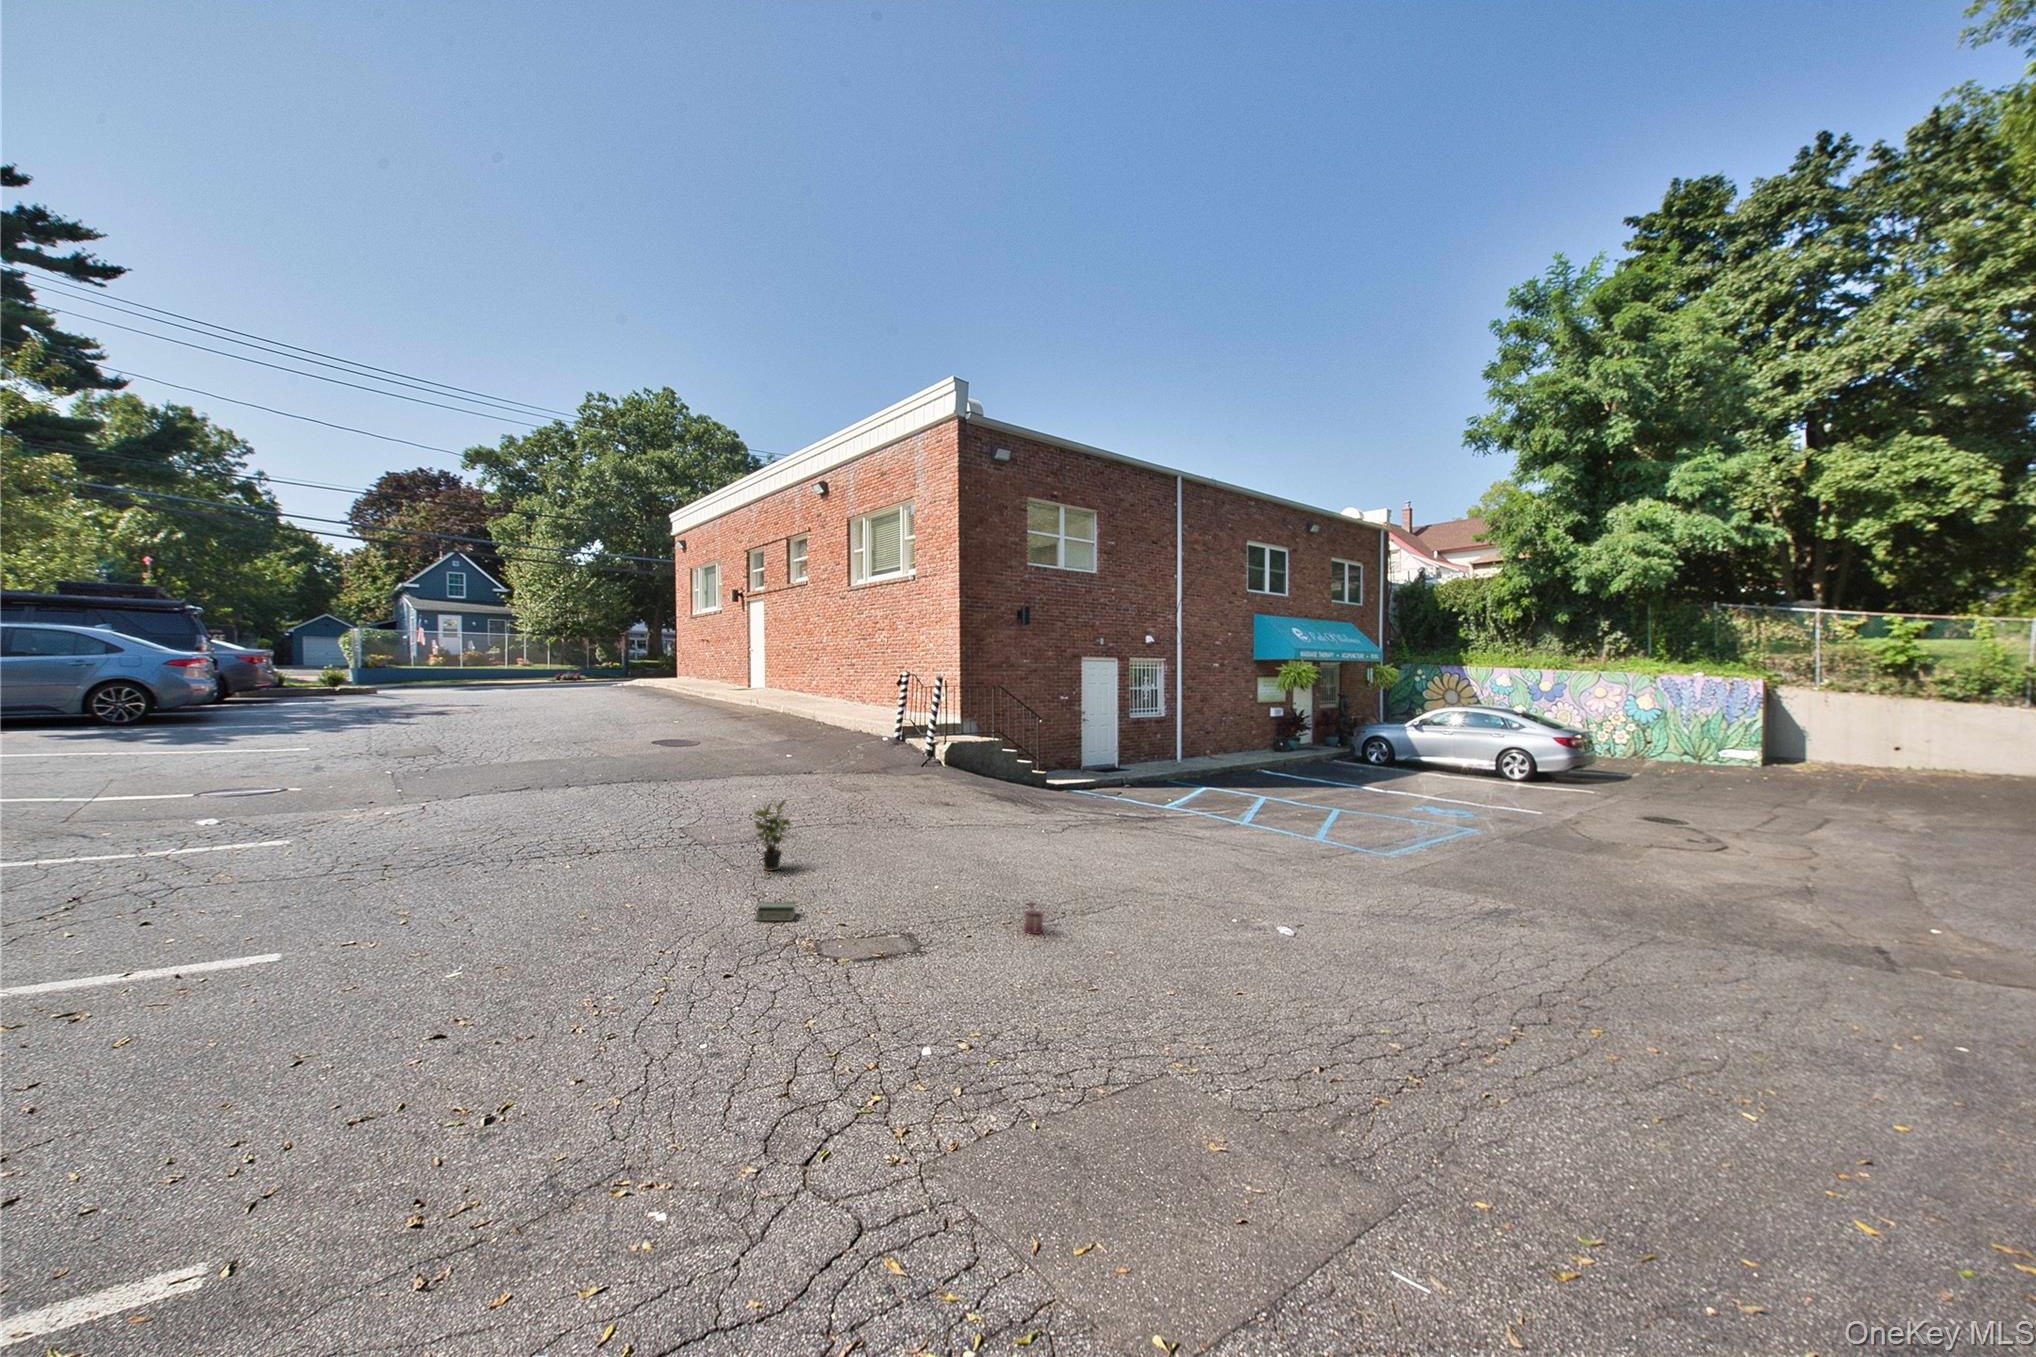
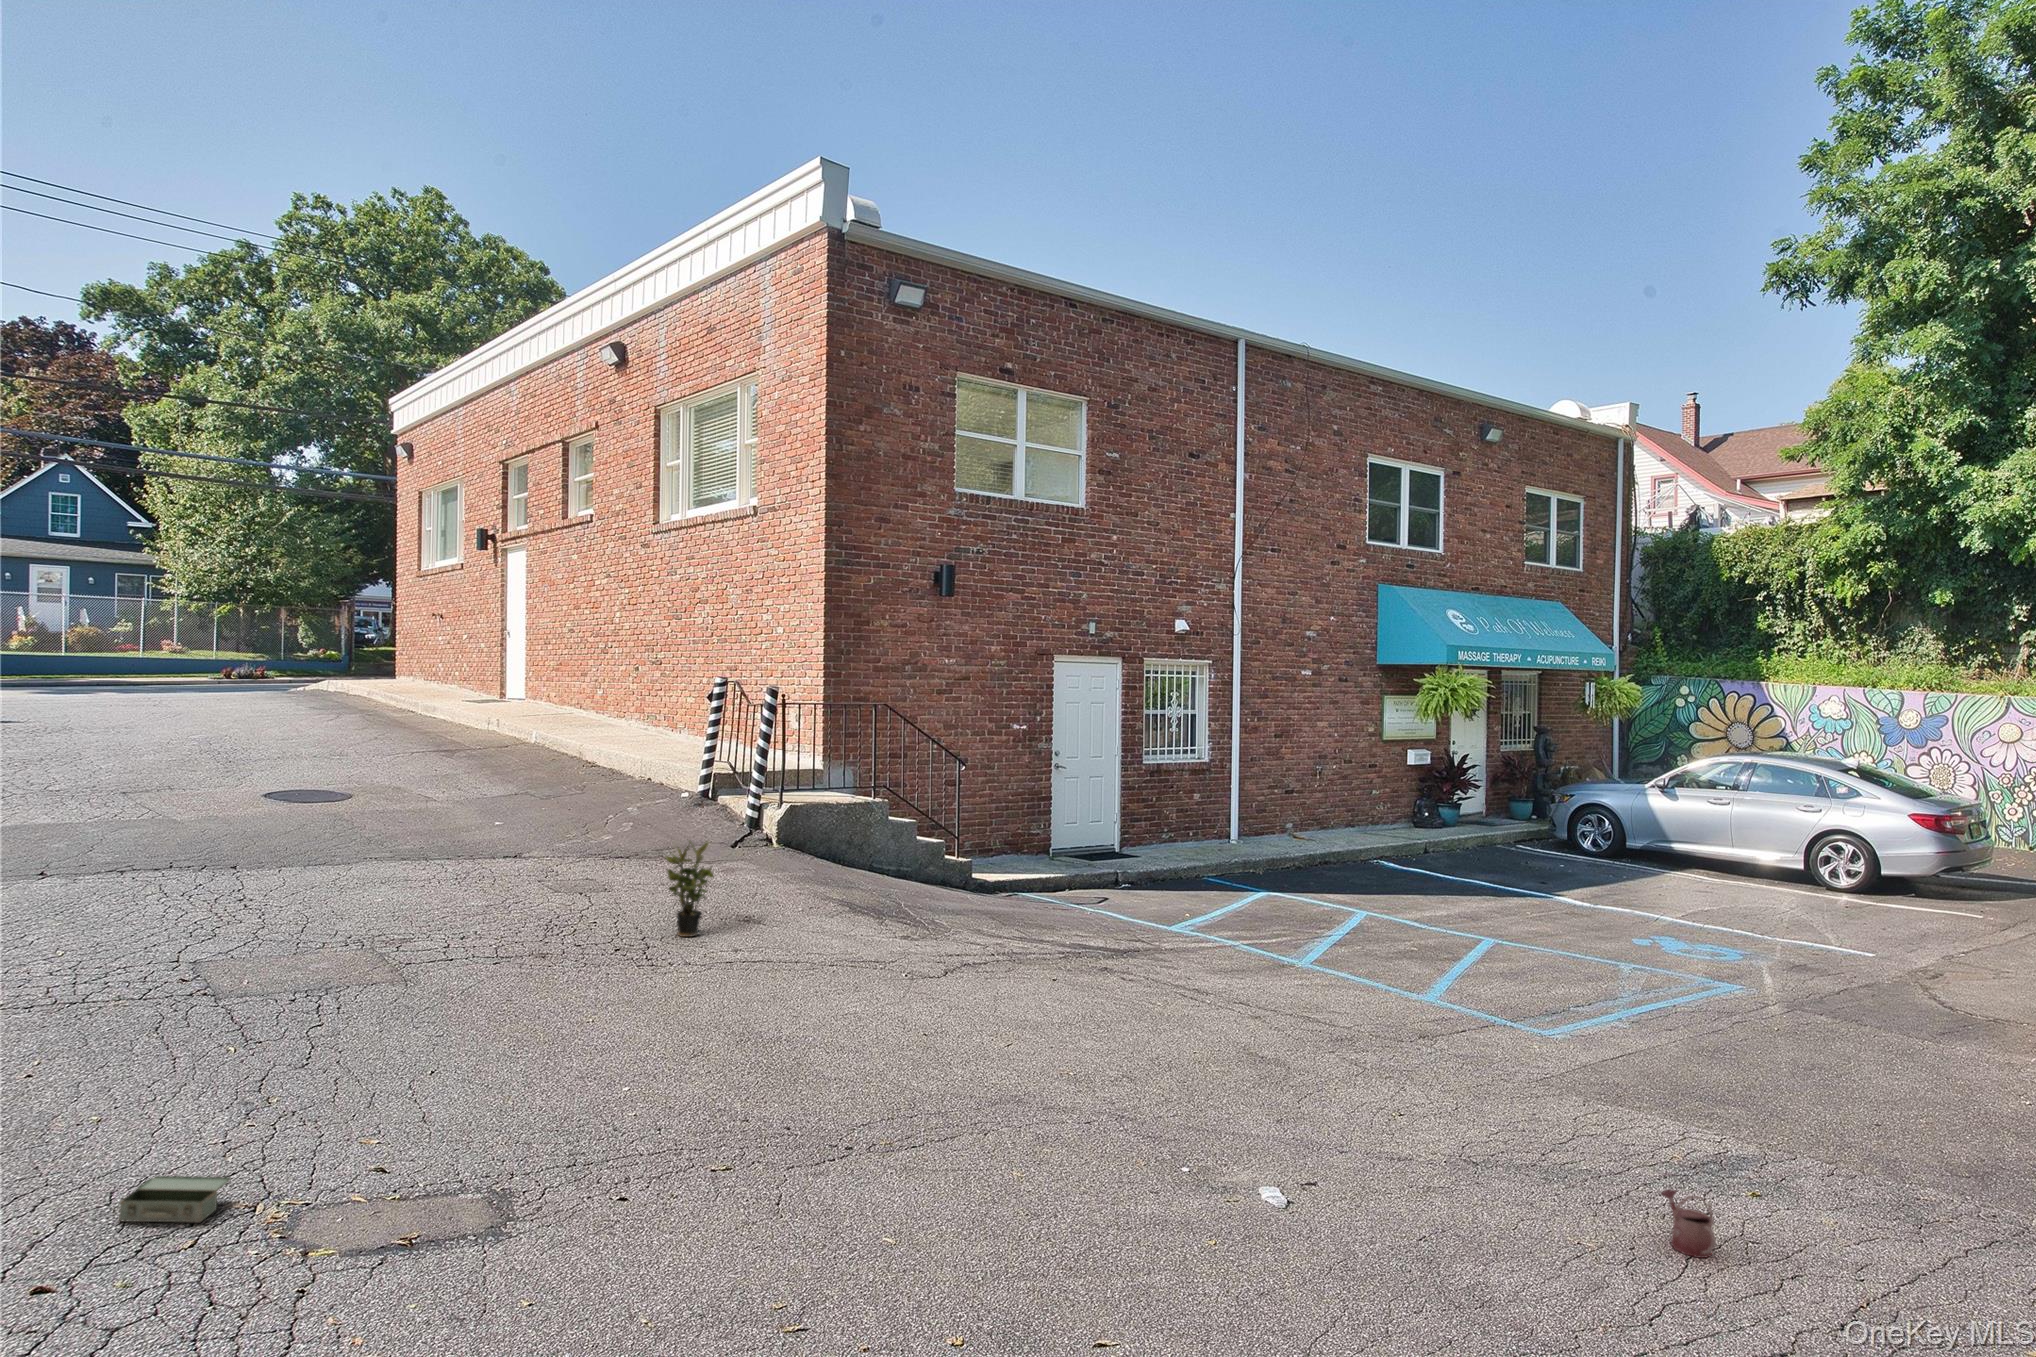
potted plant: present [754,800,791,871] -> present [666,841,714,937]
watering can: present [1024,902,1044,934] -> present [1661,1190,1716,1258]

